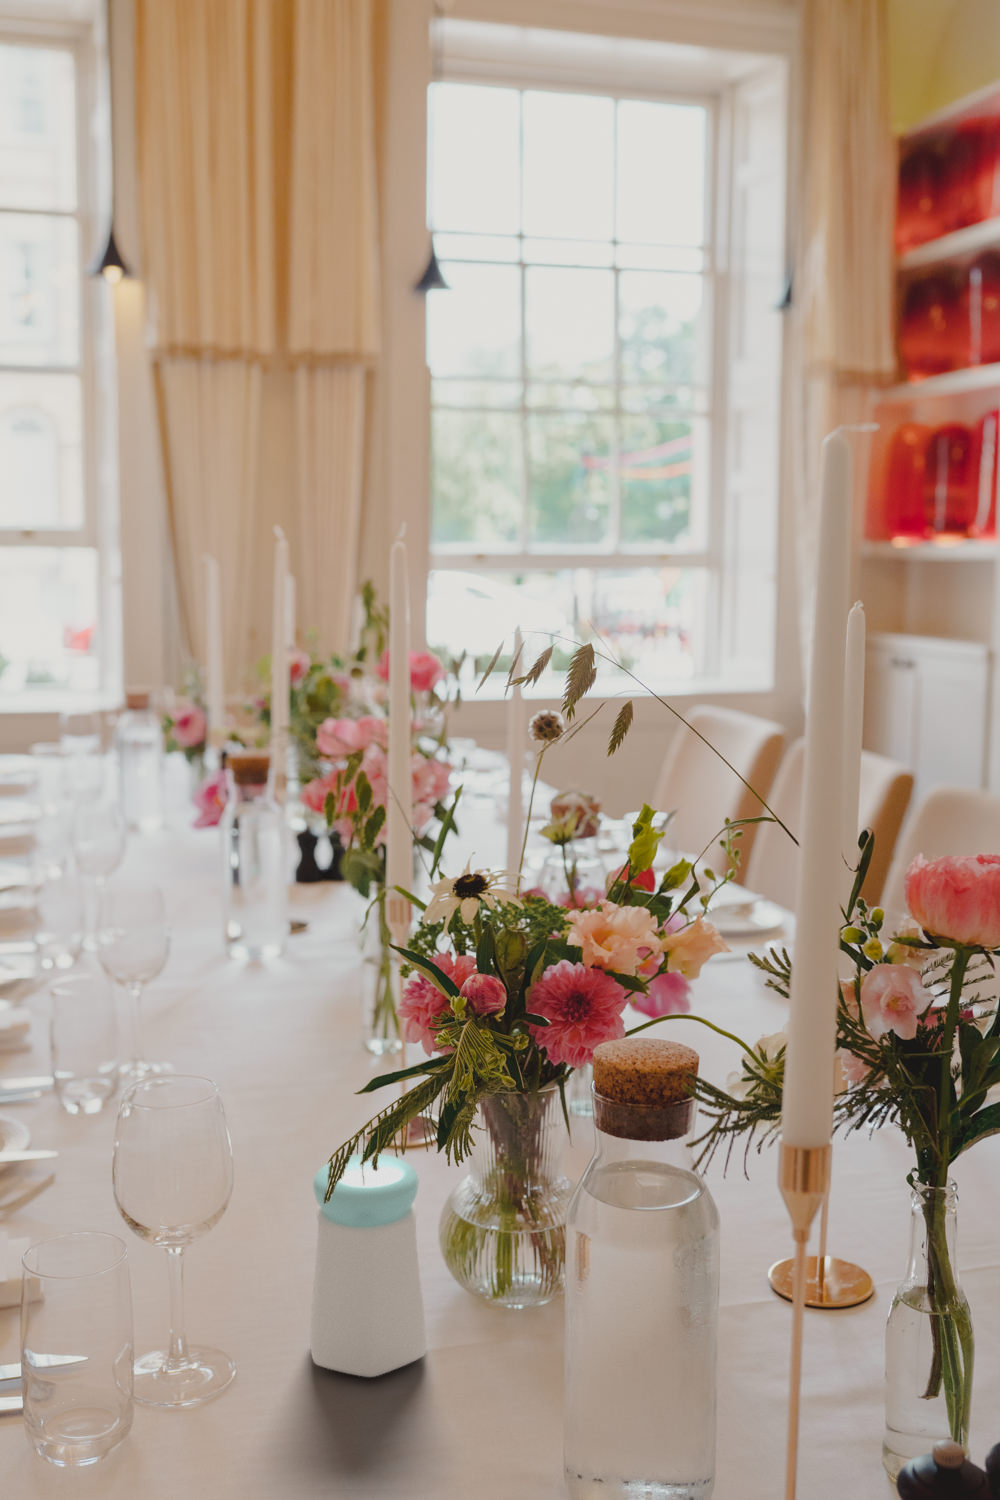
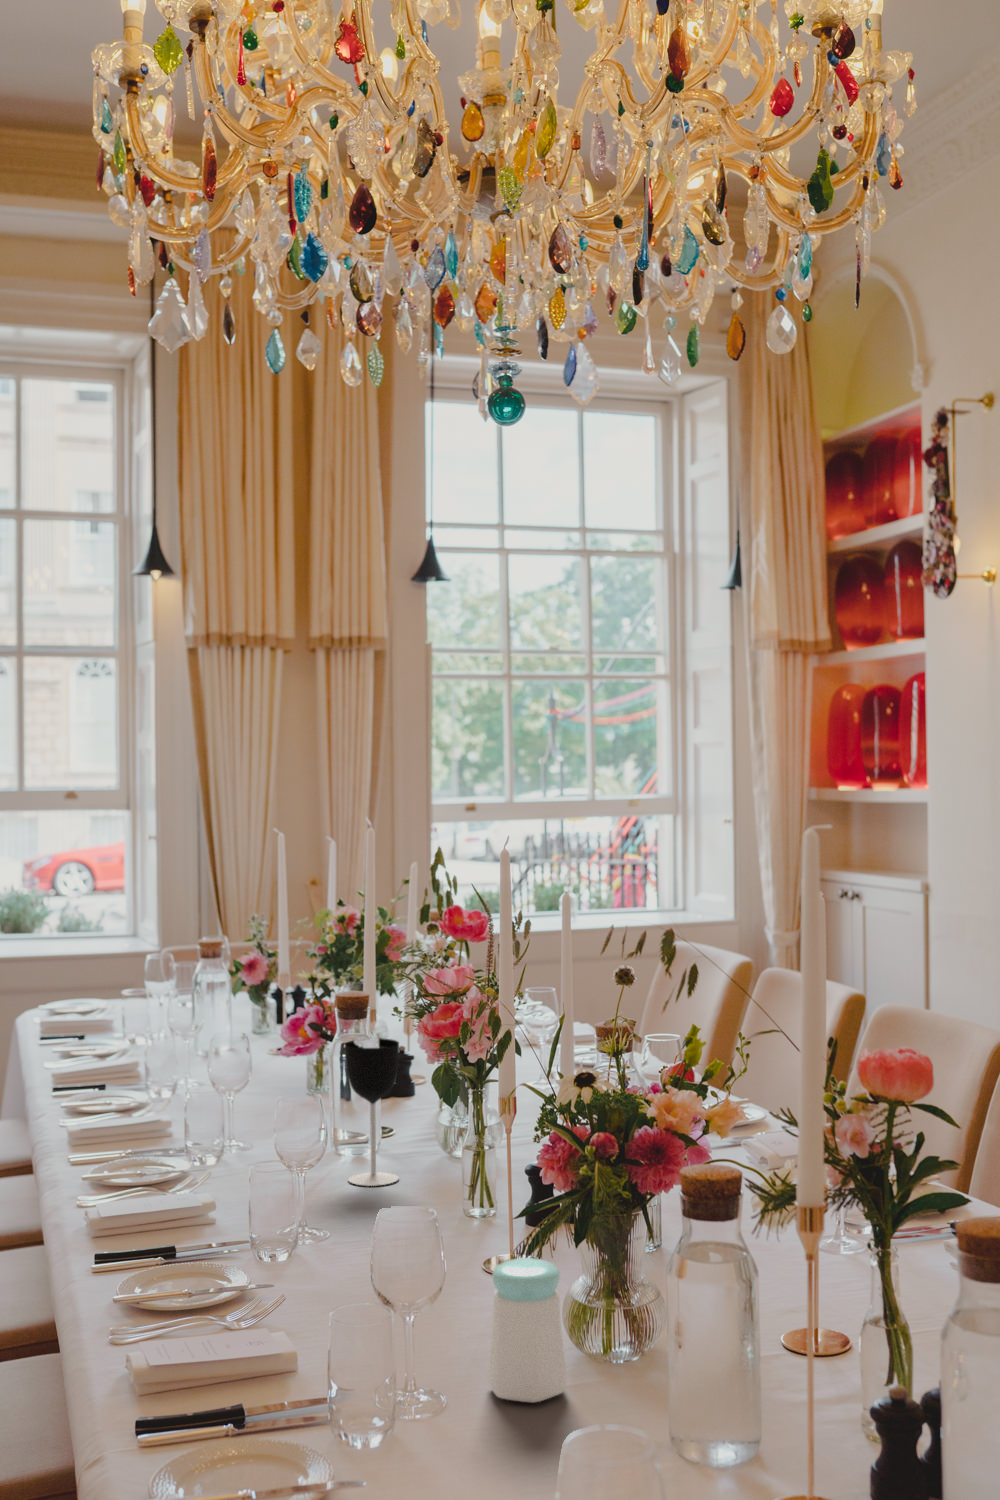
wine glass: none [235,811,306,996] -> present [345,1038,399,1186]

